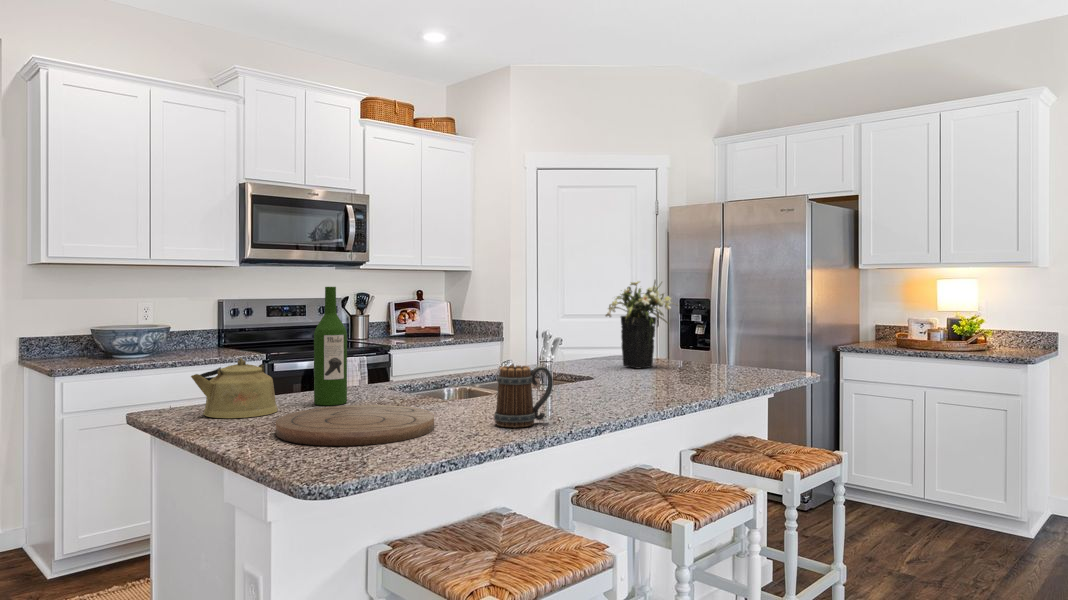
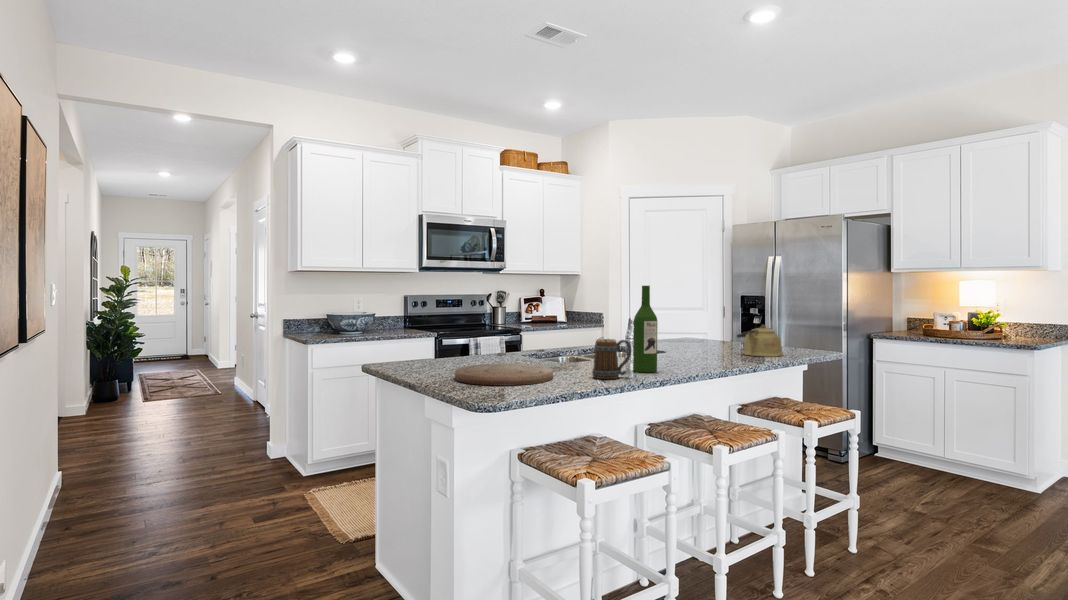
flower arrangement: present [606,280,678,369] -> none [677,281,733,347]
wine bottle: present [314,287,347,405] -> present [633,286,657,373]
kettle: present [191,358,278,418] -> present [737,325,783,357]

